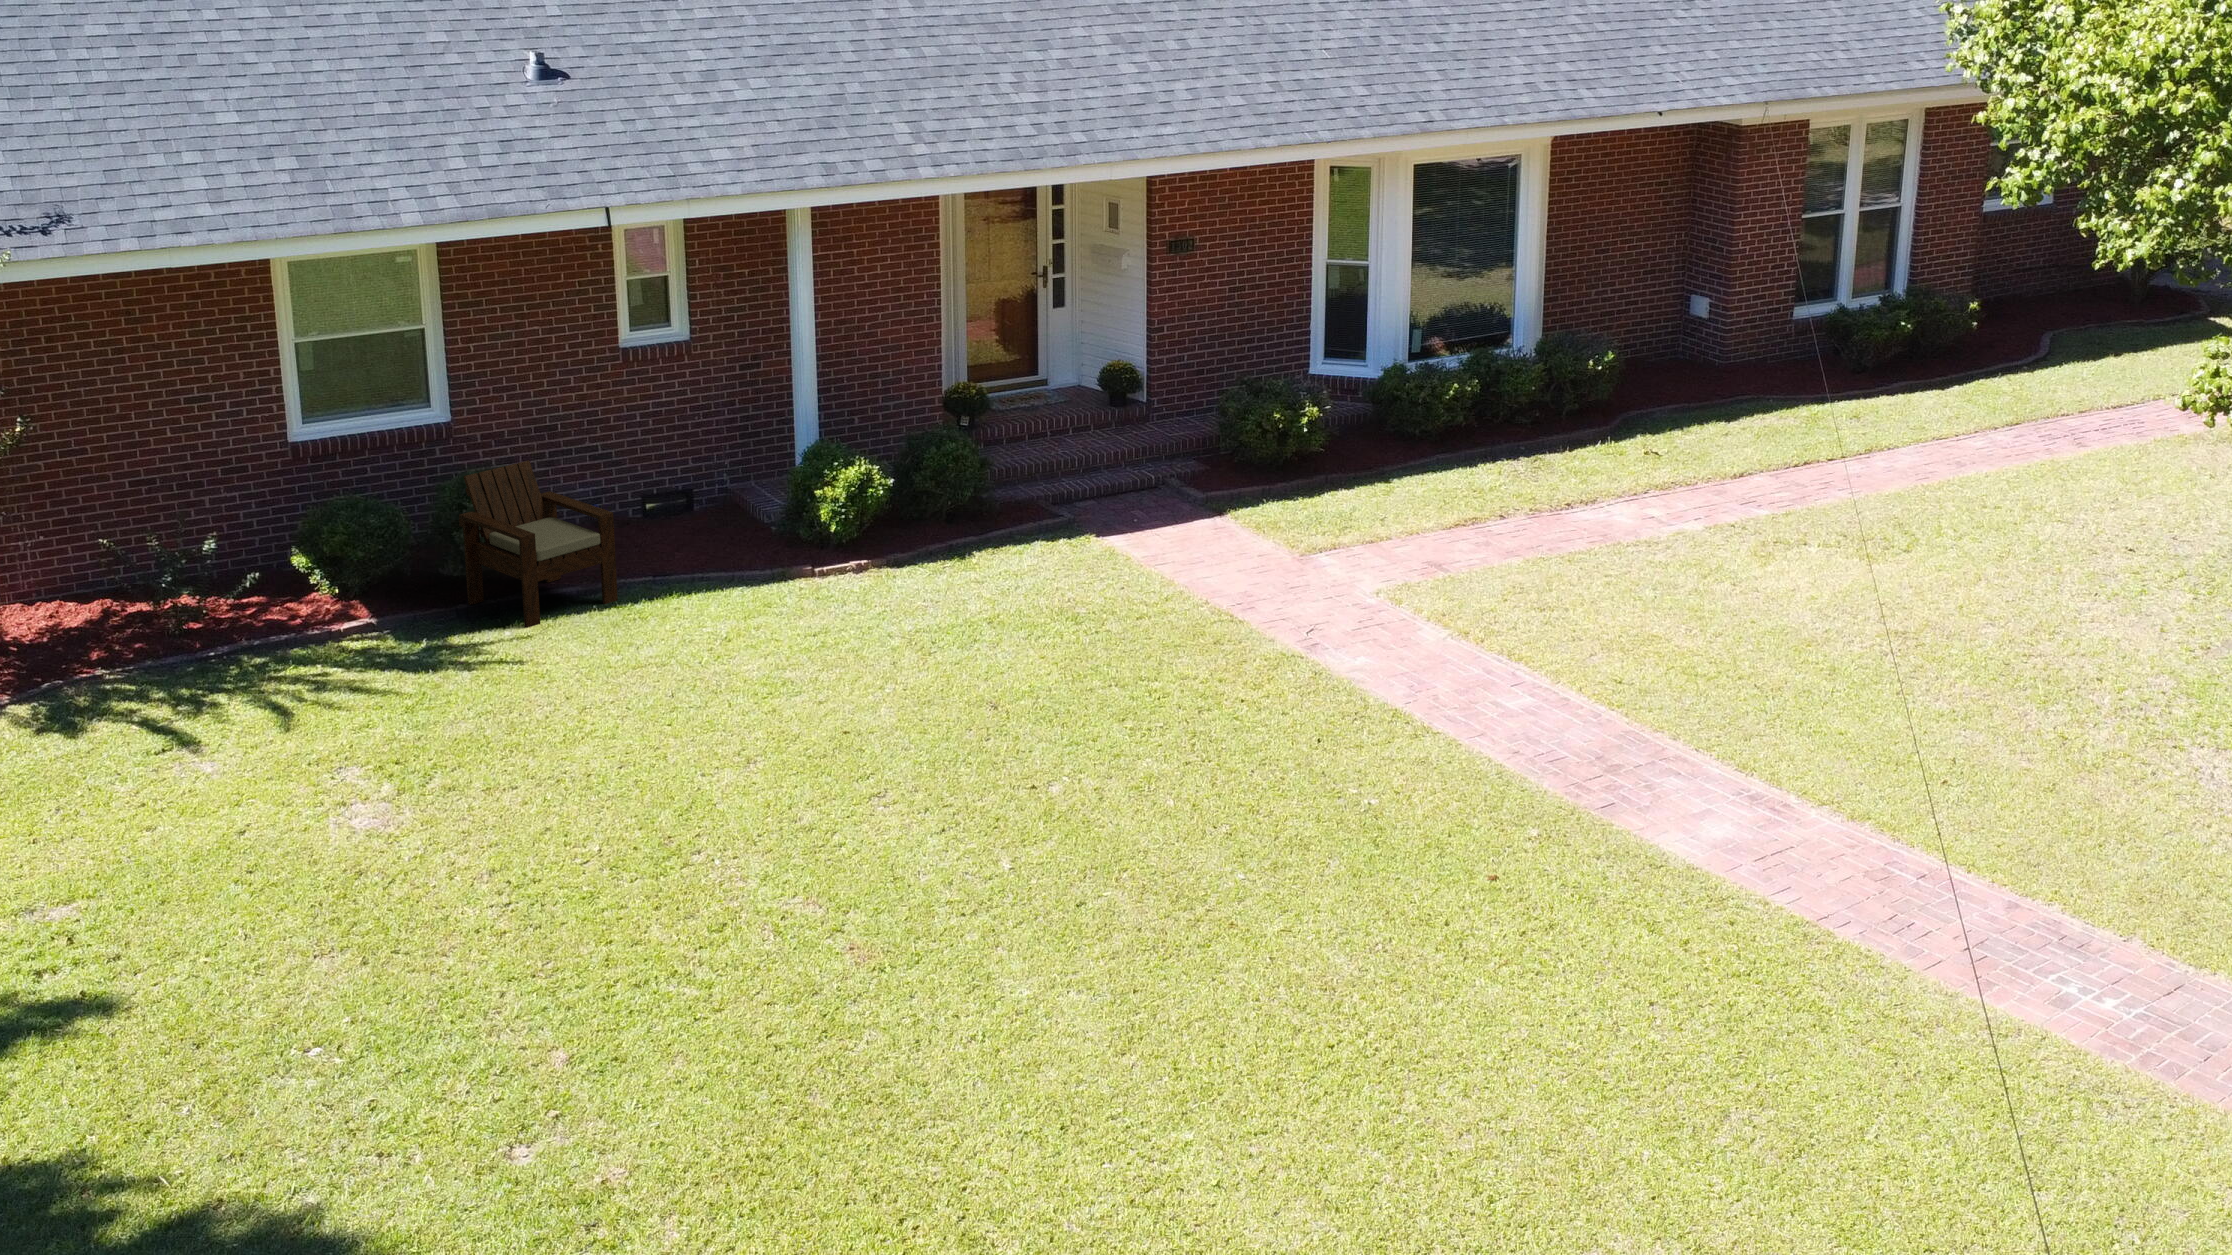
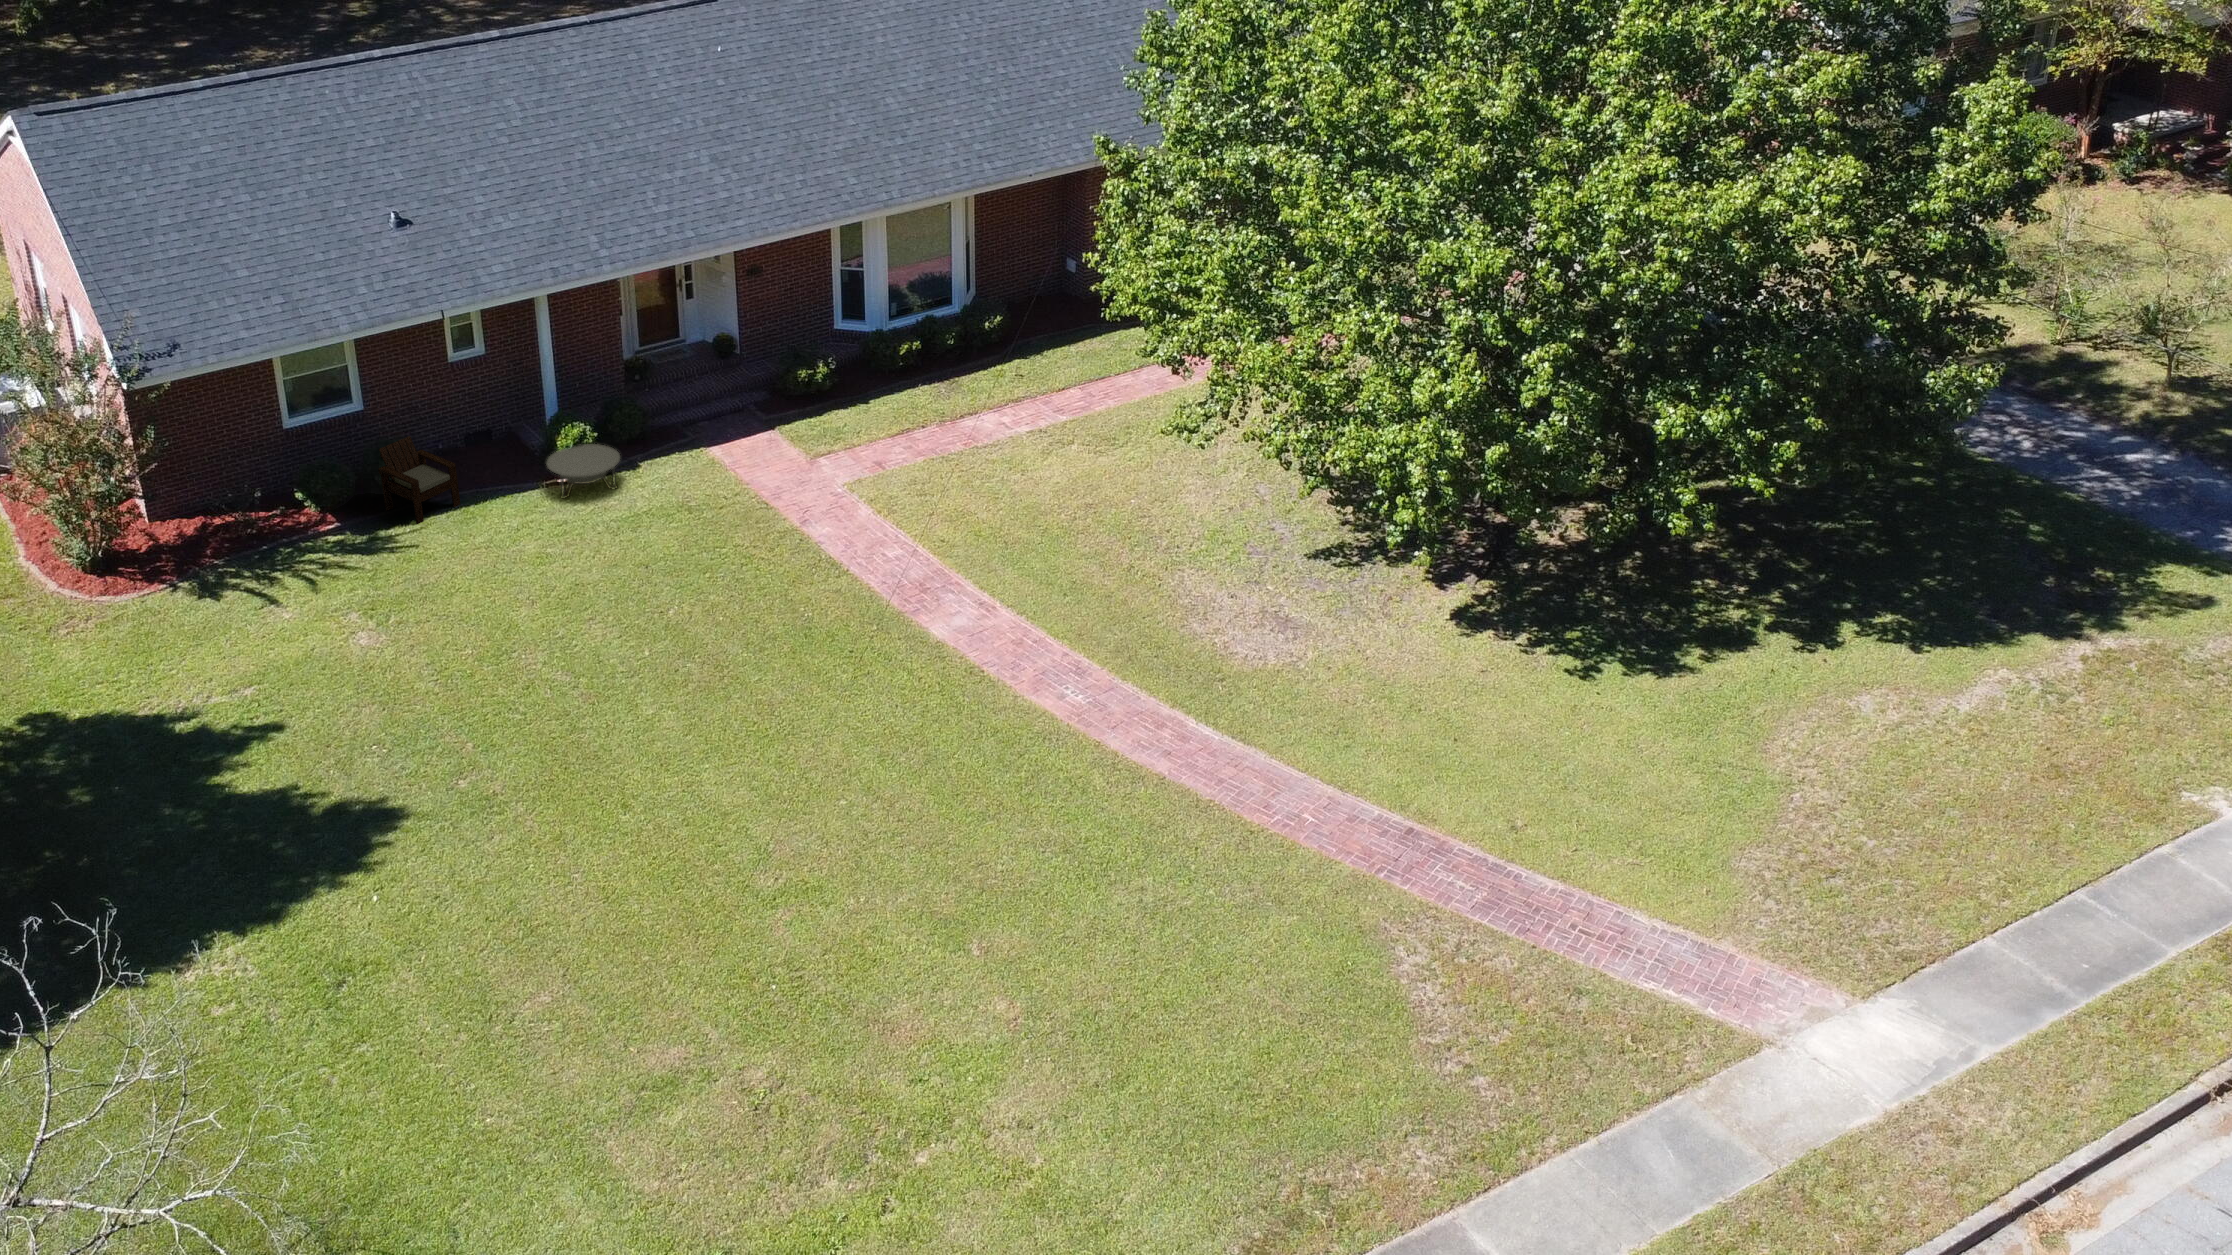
round table: none [794,504,941,598] -> present [547,444,620,499]

